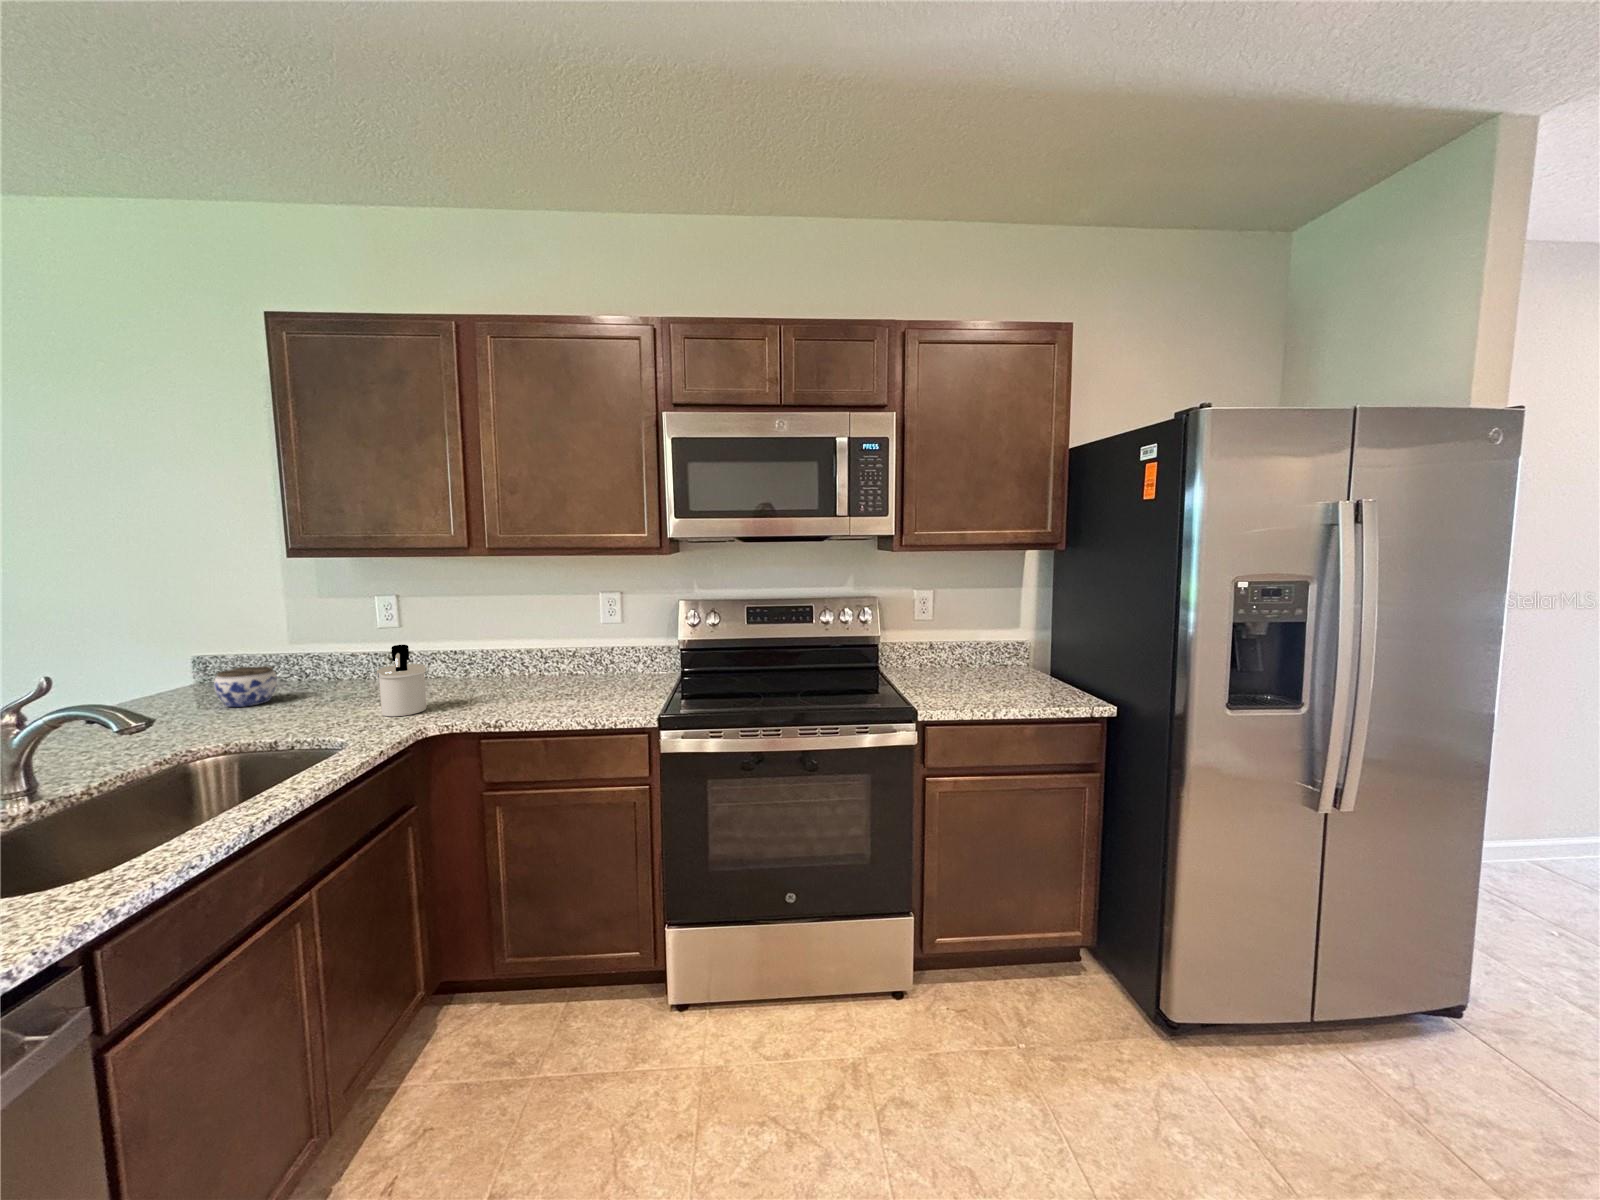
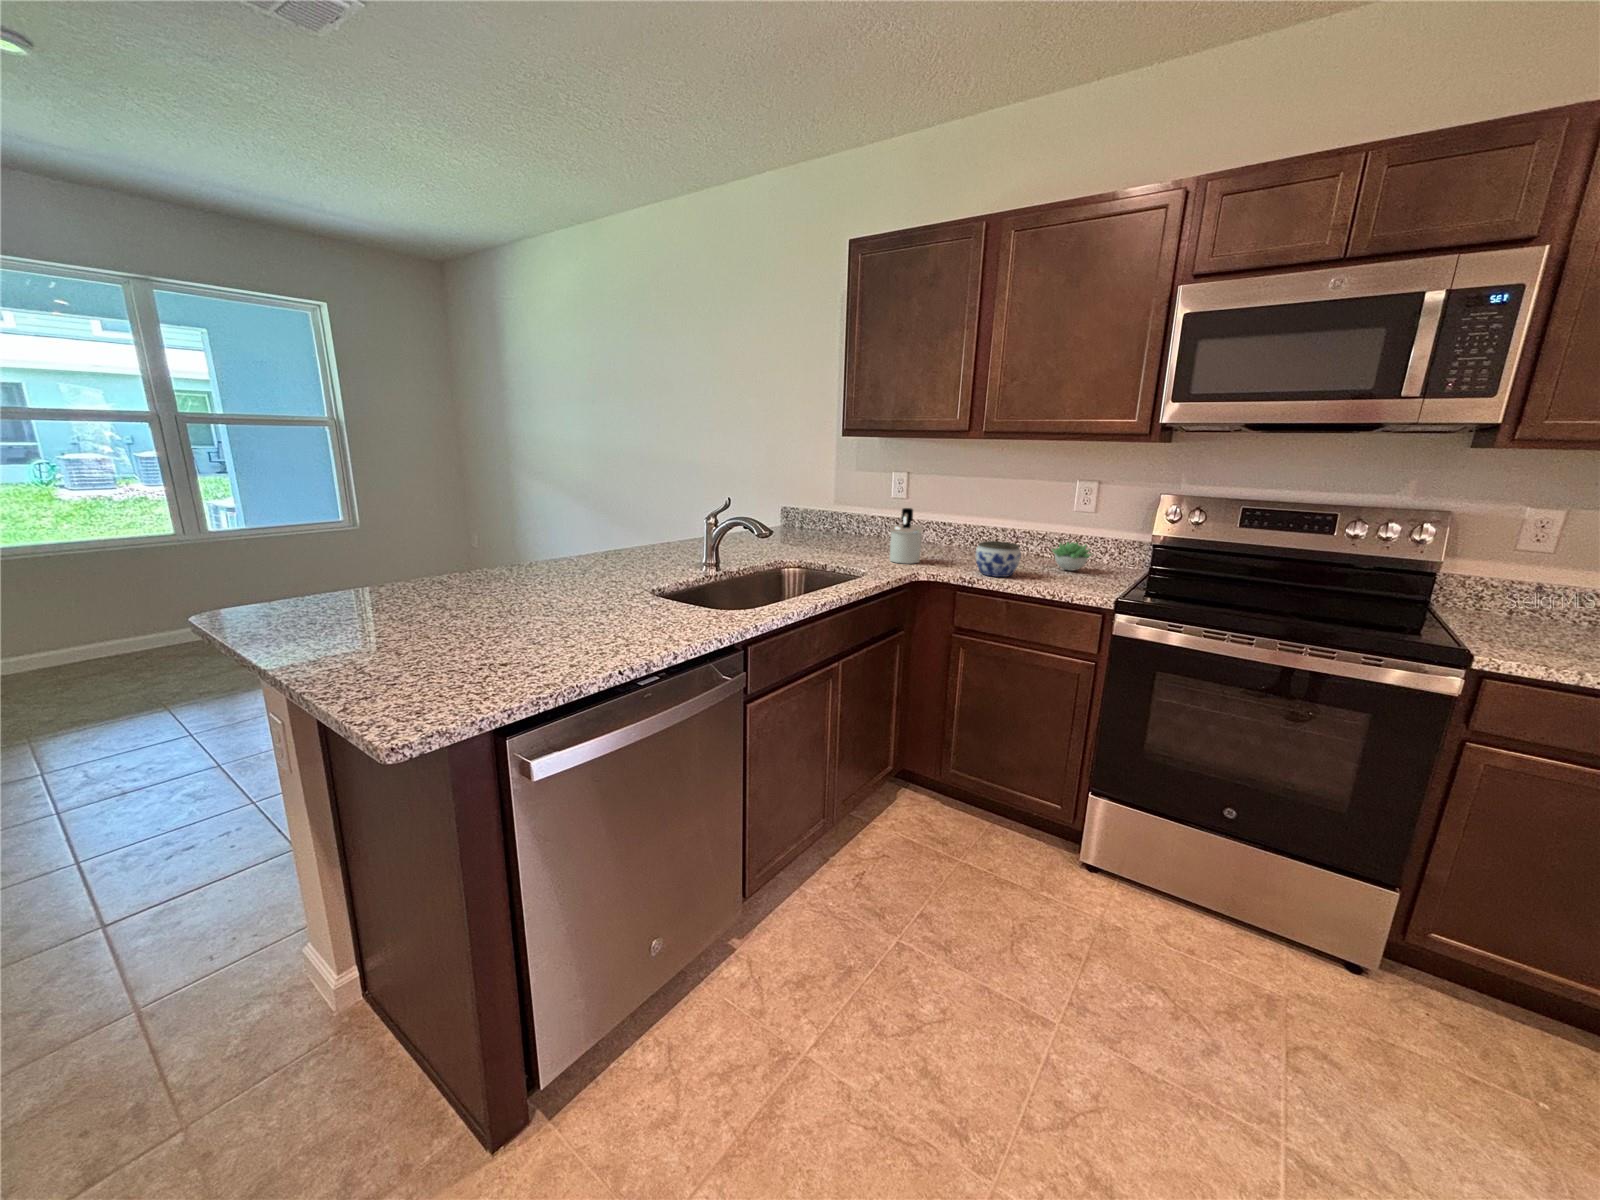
succulent plant: none [585,656,628,687] -> present [1052,542,1092,570]
jar: present [214,666,277,707] -> present [976,540,1021,577]

